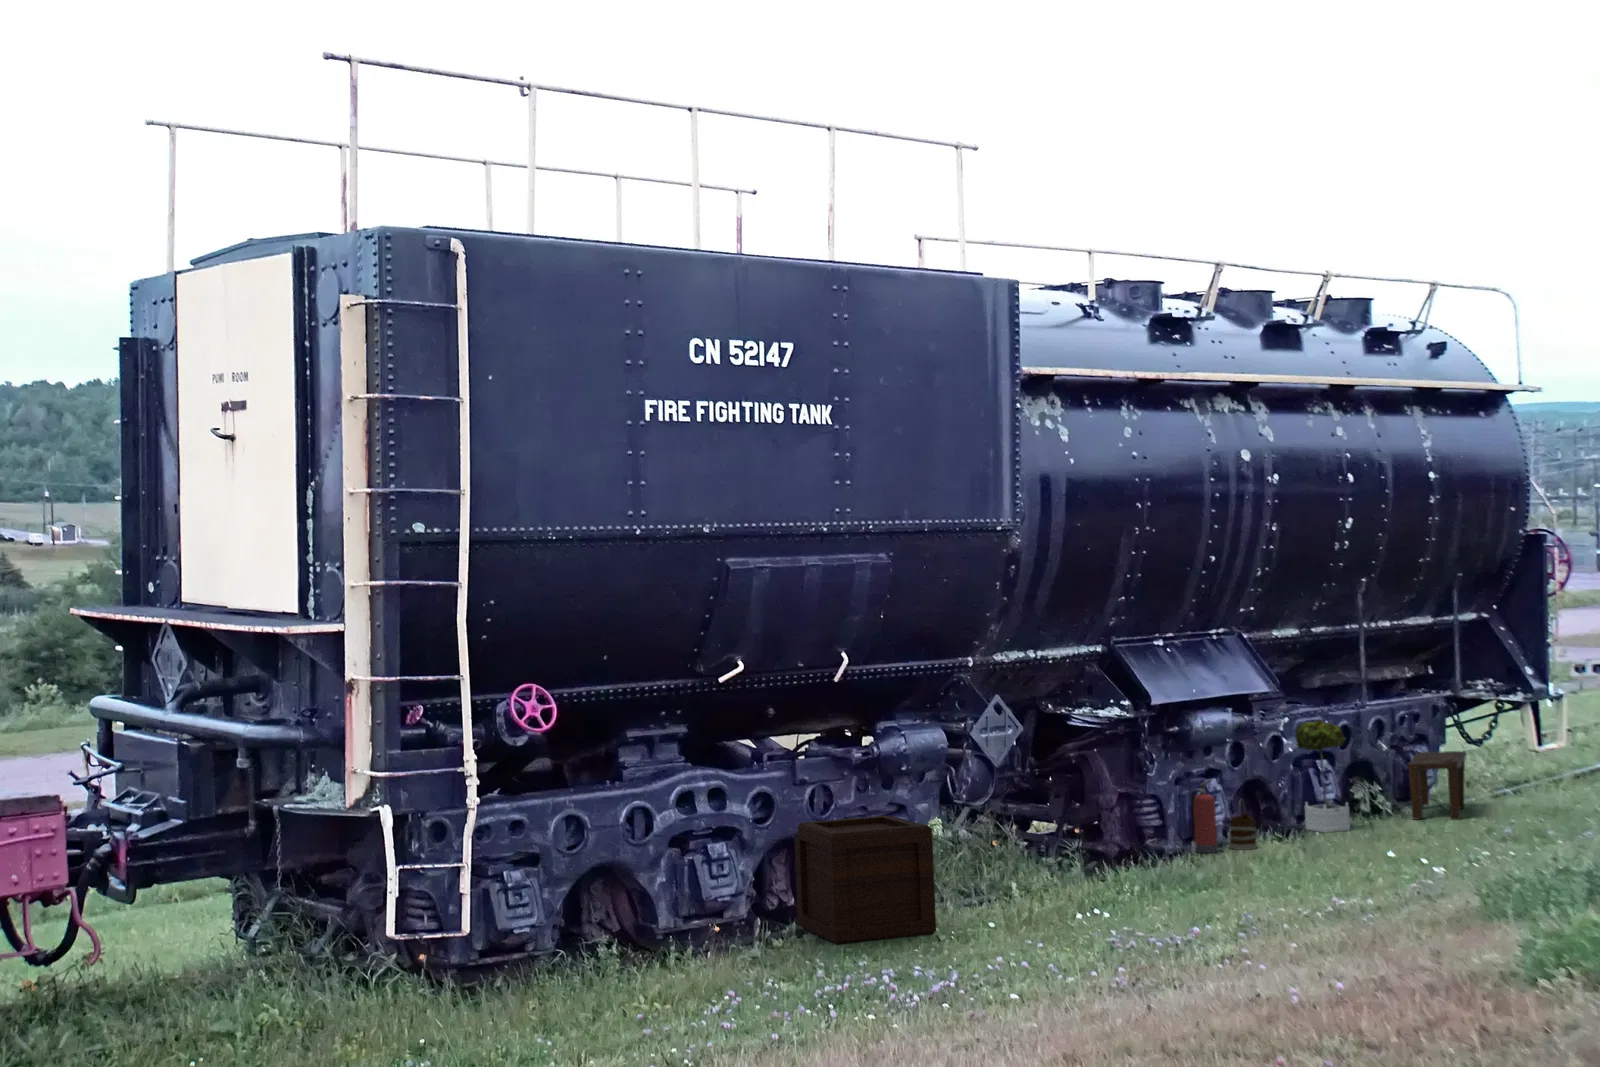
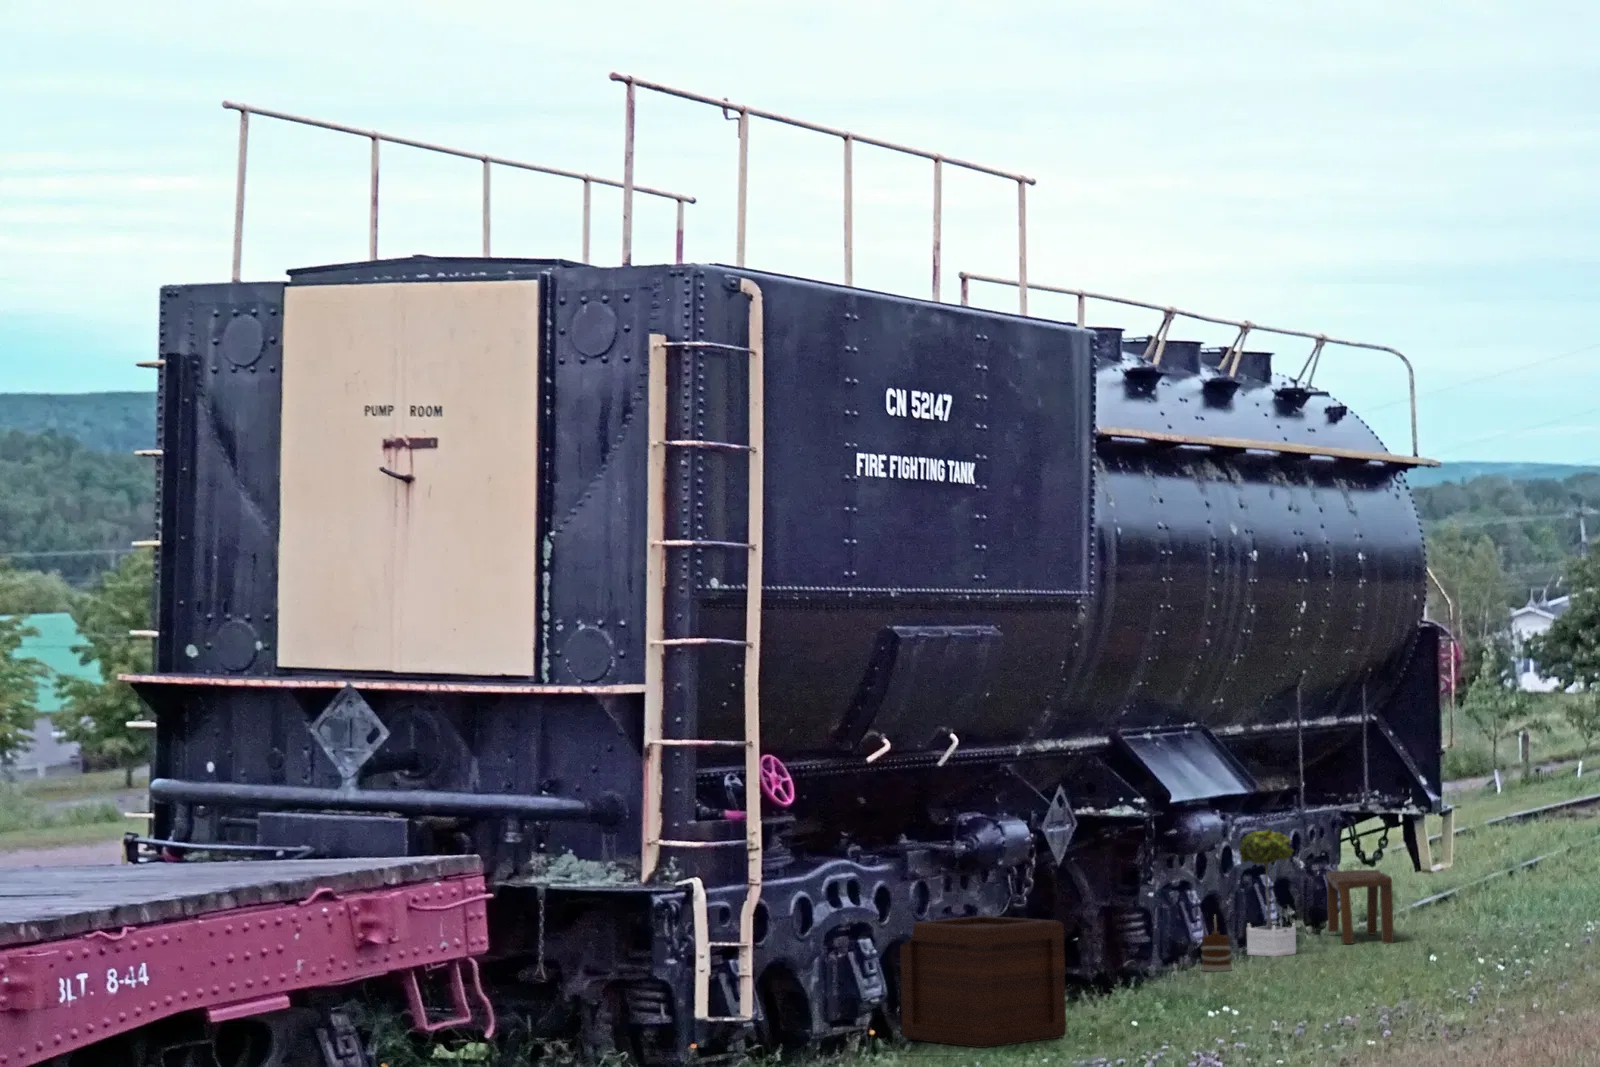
fire extinguisher: present [1191,780,1217,853] -> none [1169,893,1196,975]

